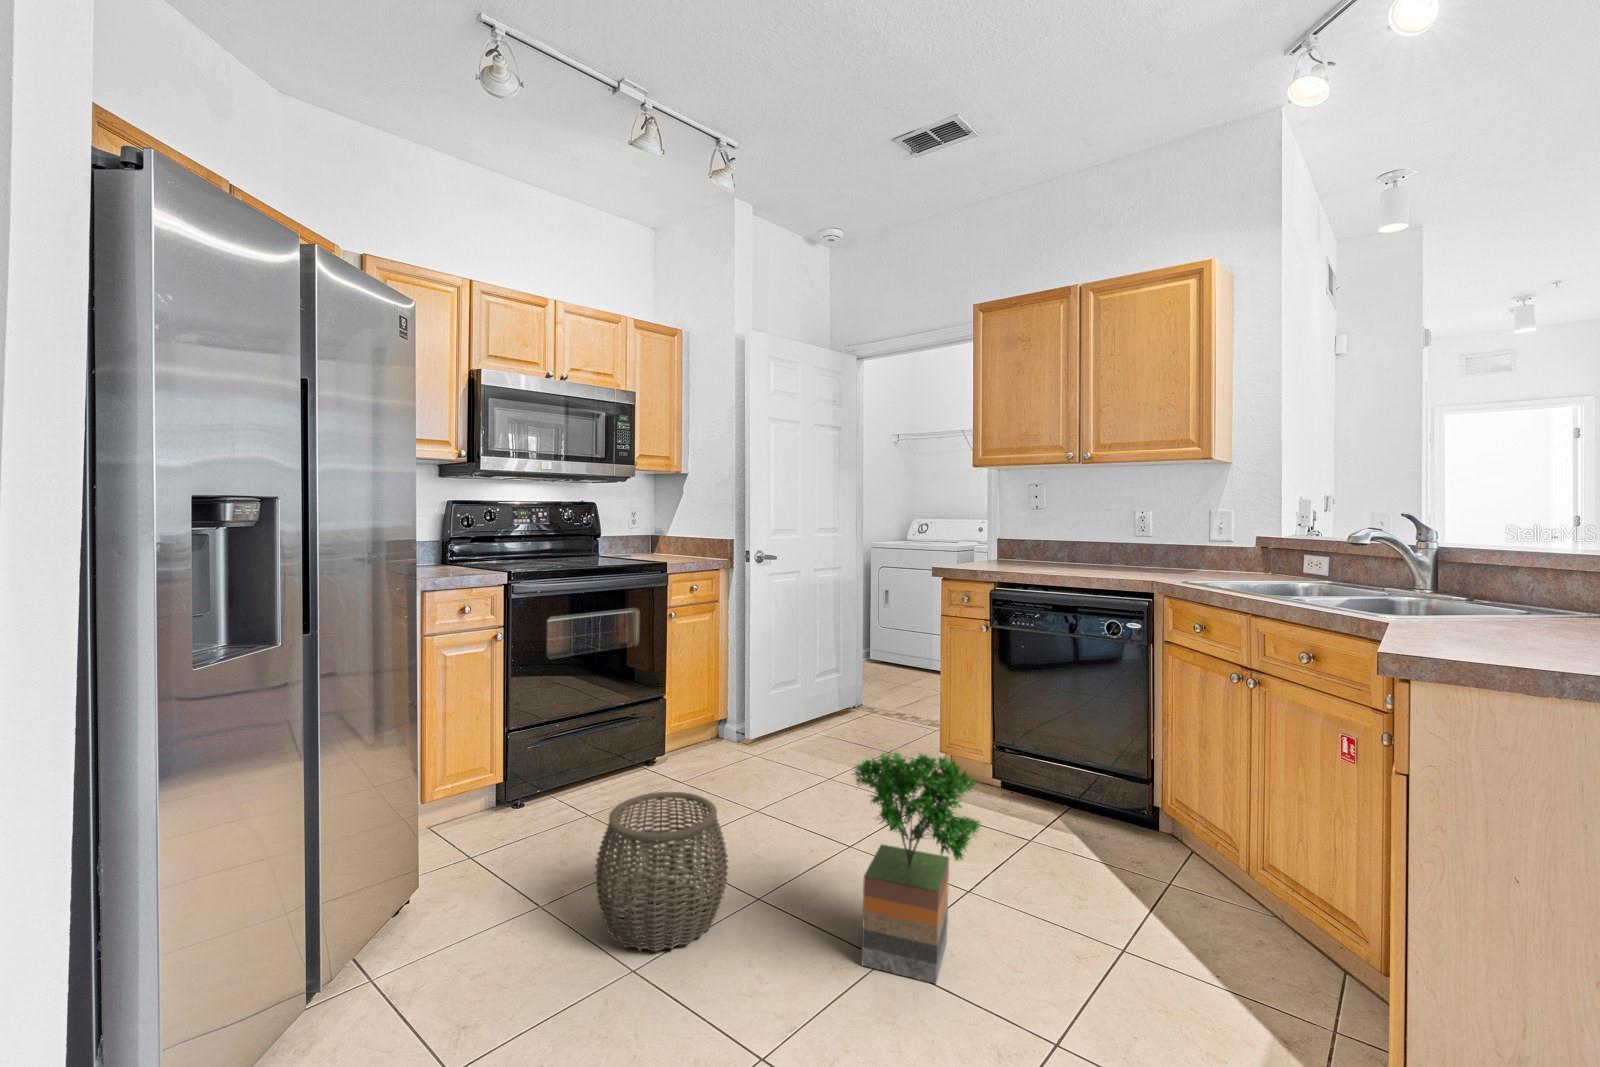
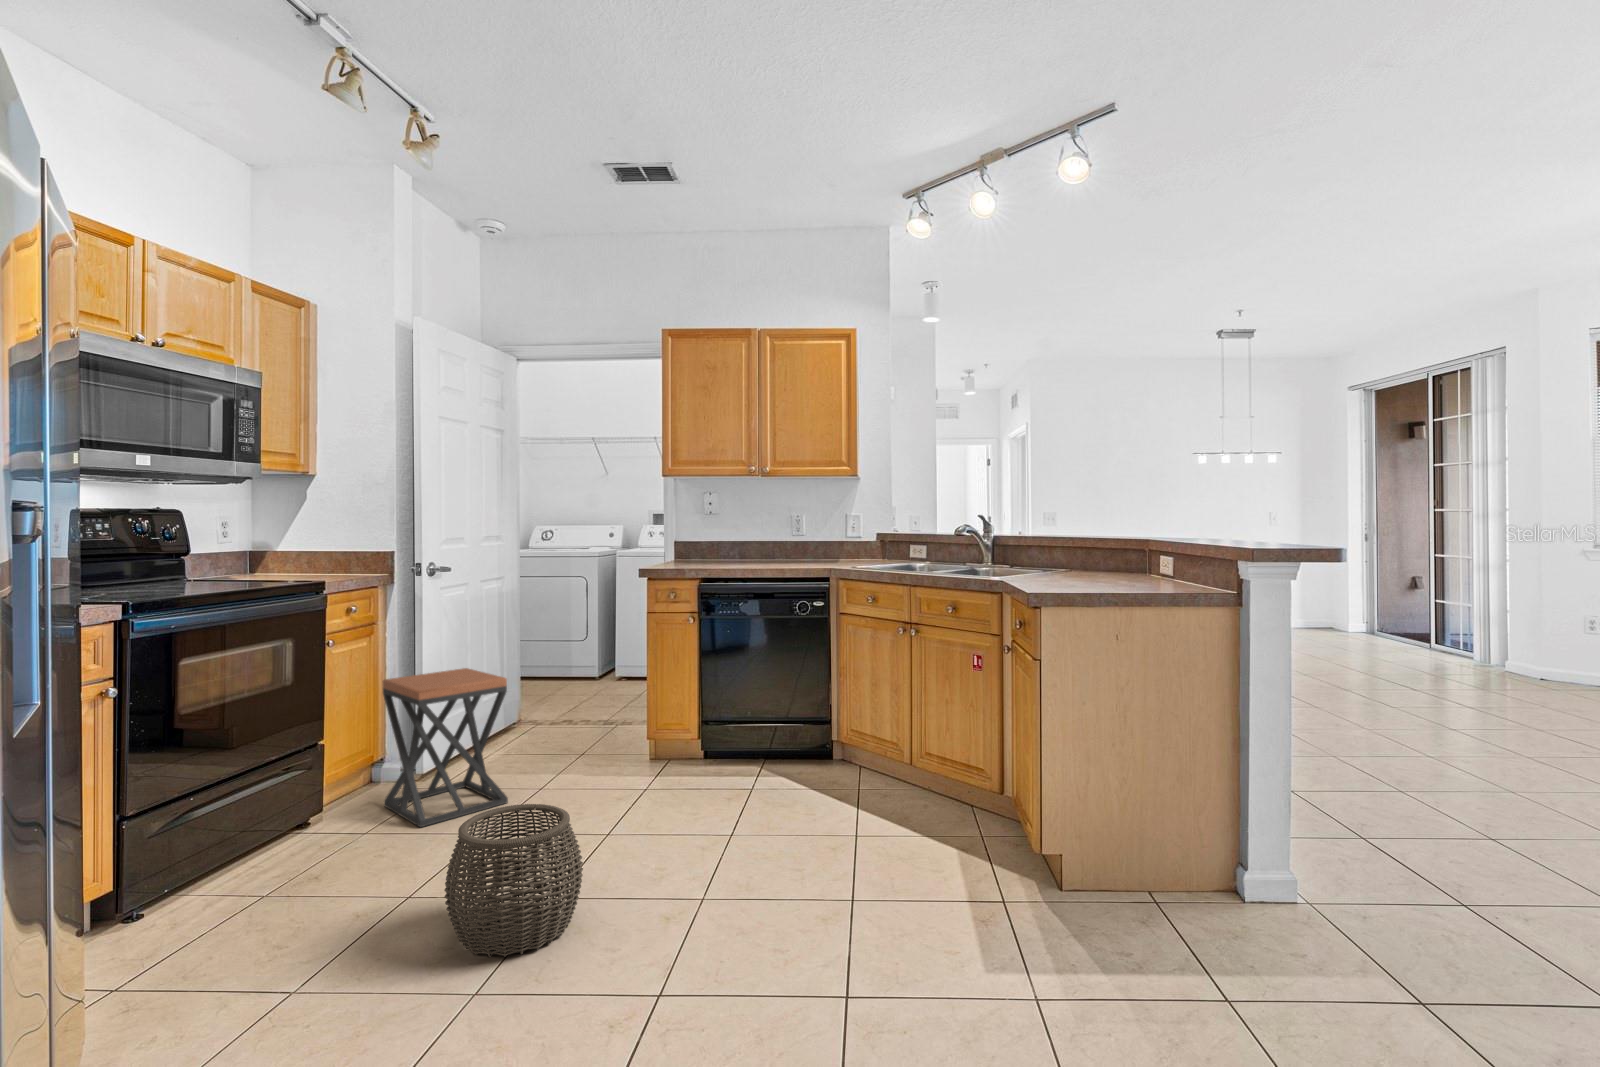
stool: none [696,648,783,785] -> present [383,668,508,827]
potted tree: present [853,751,980,983] -> none [683,716,800,897]

